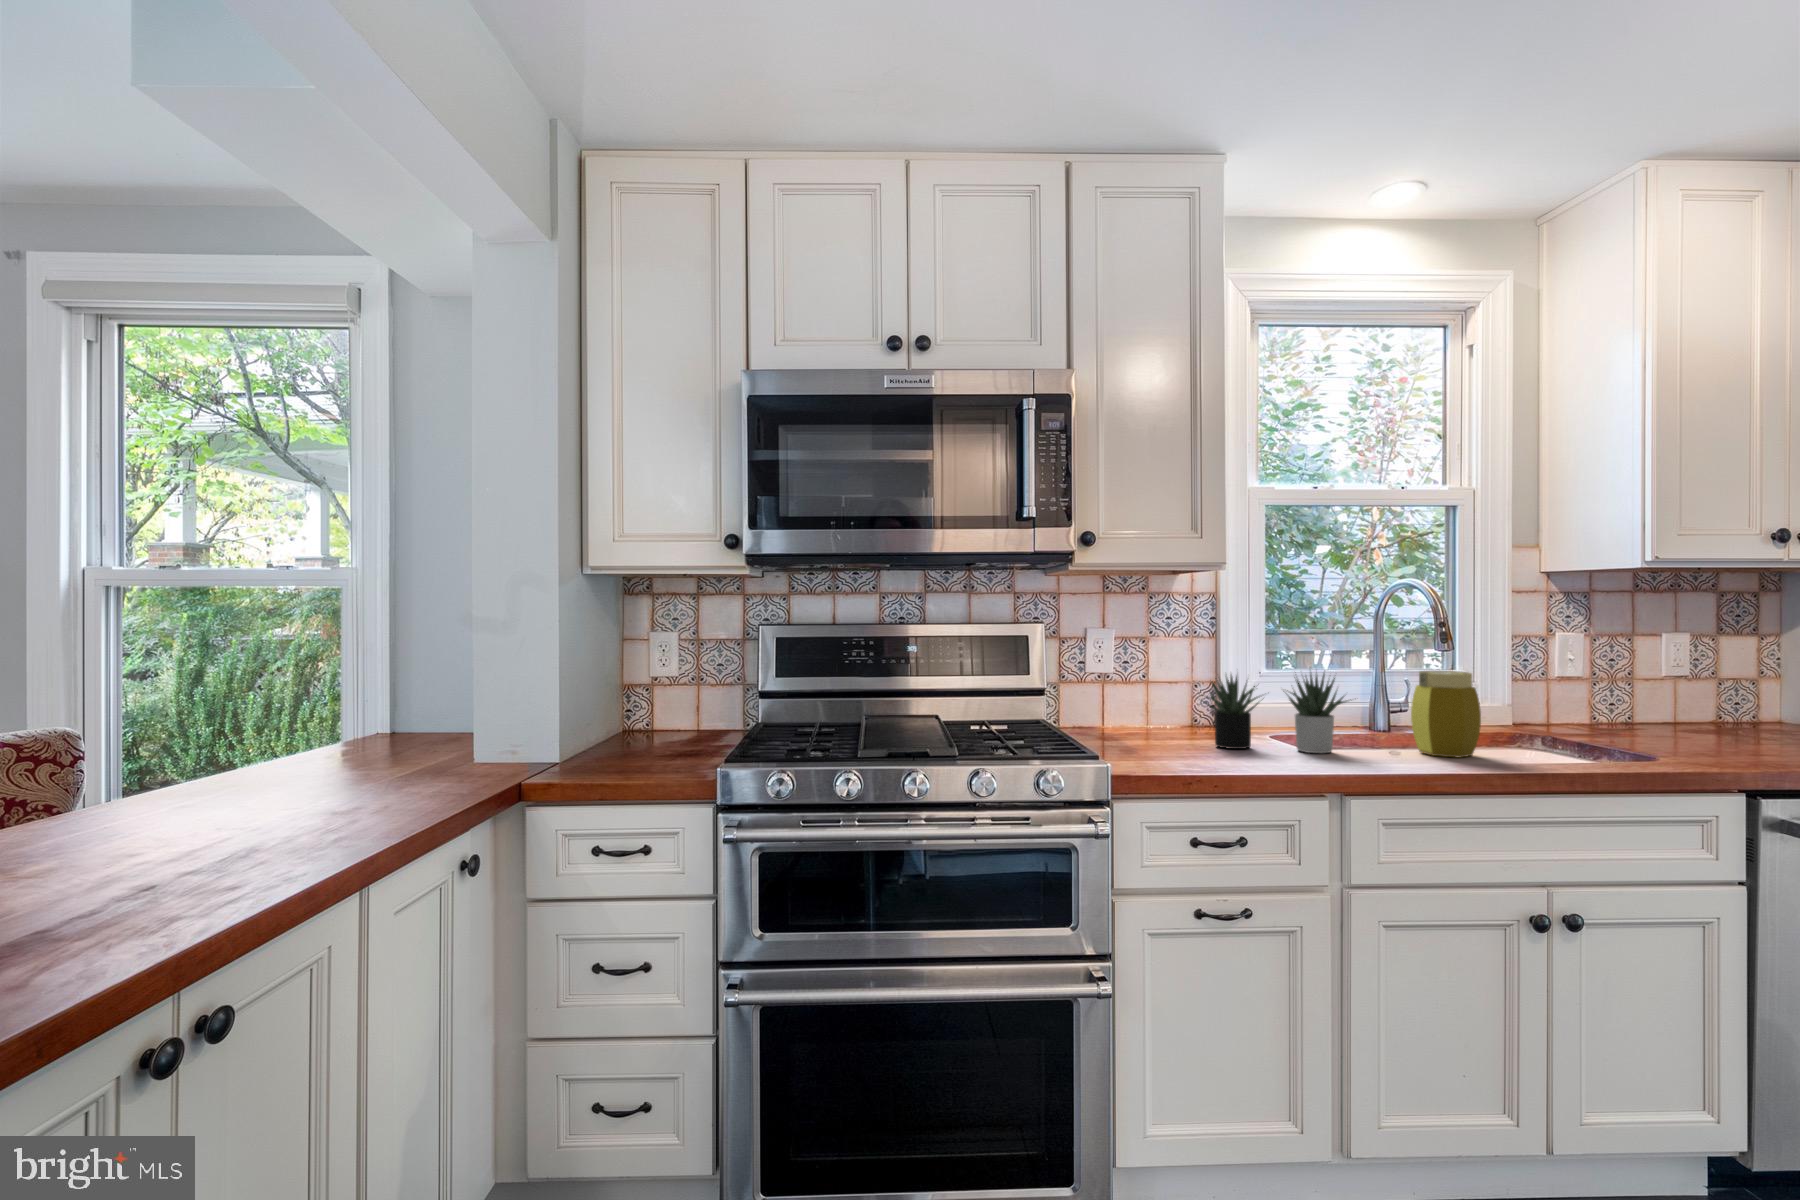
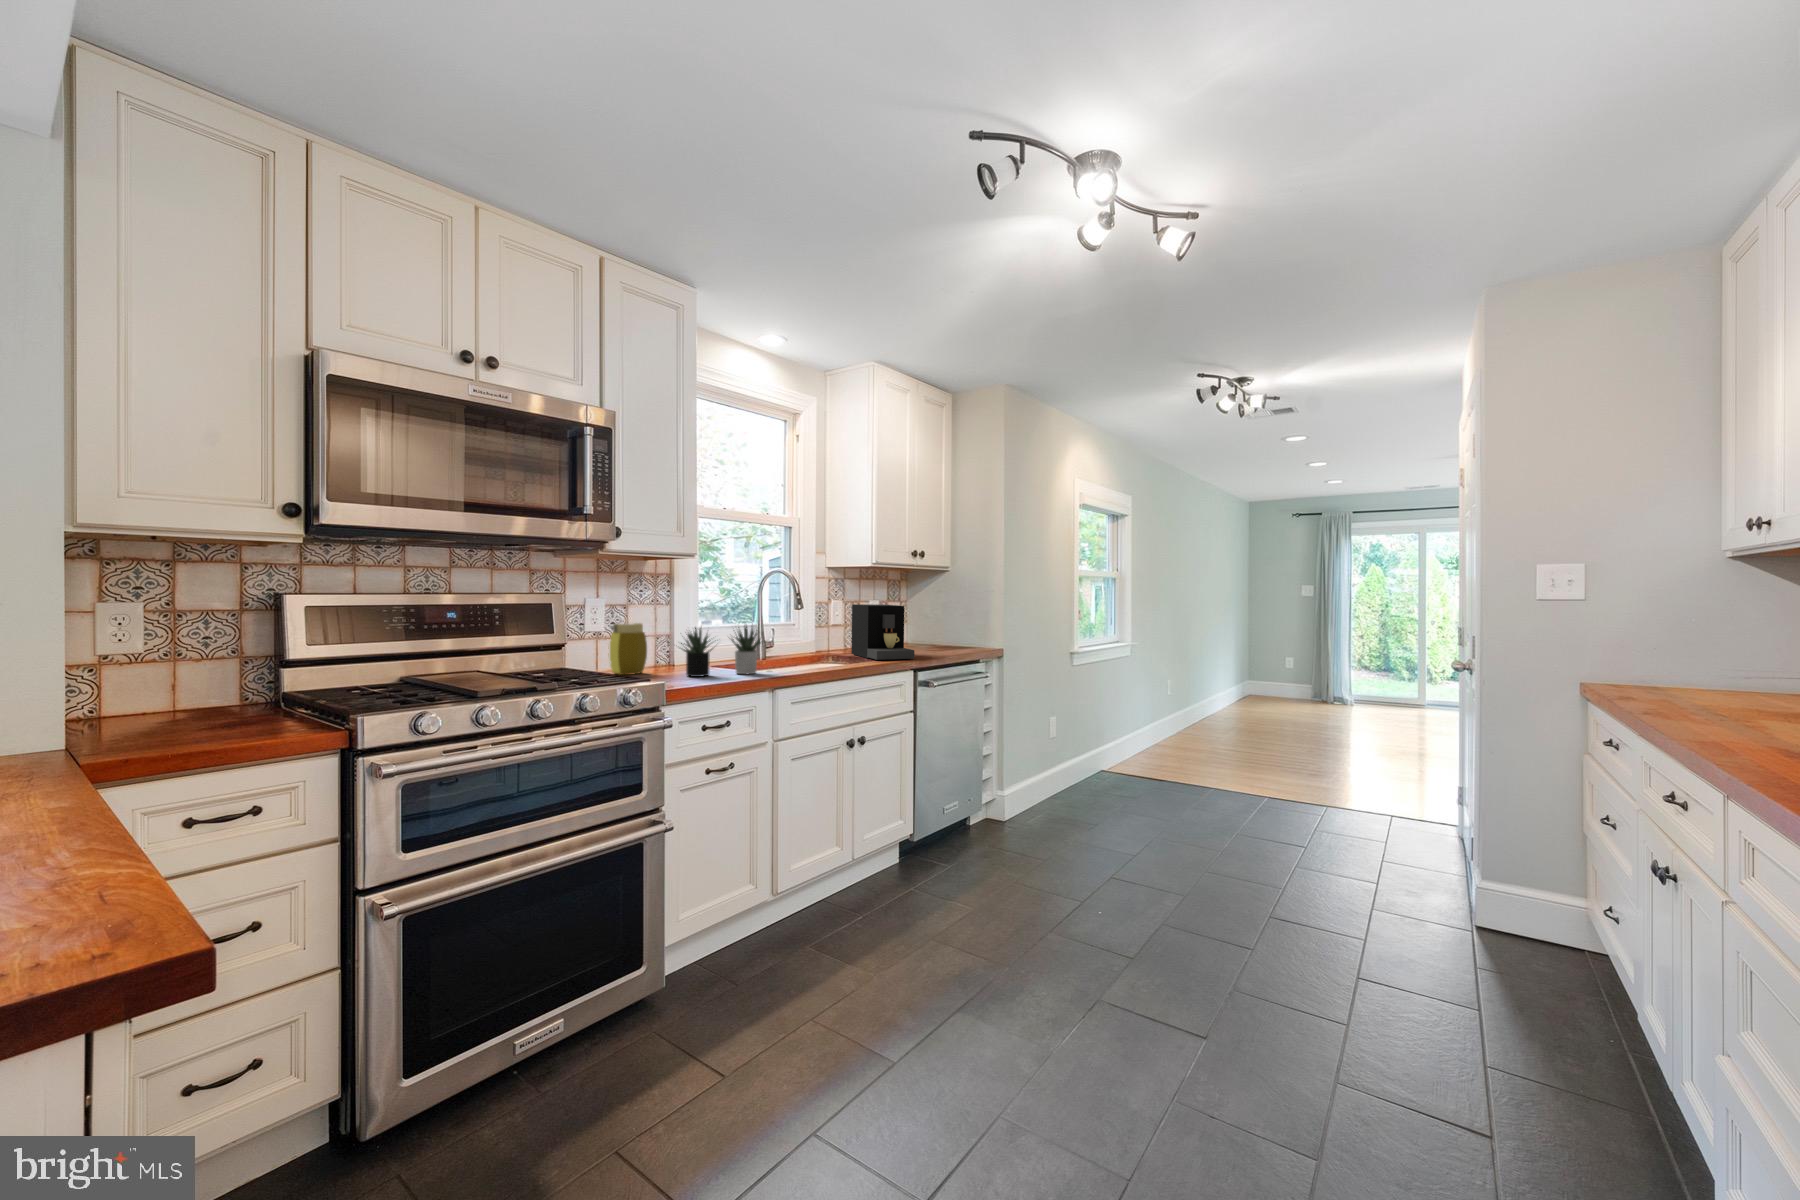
coffee maker: none [1596,641,1734,757] -> present [852,604,915,660]
jar: present [1411,671,1481,758] -> present [610,623,647,675]

